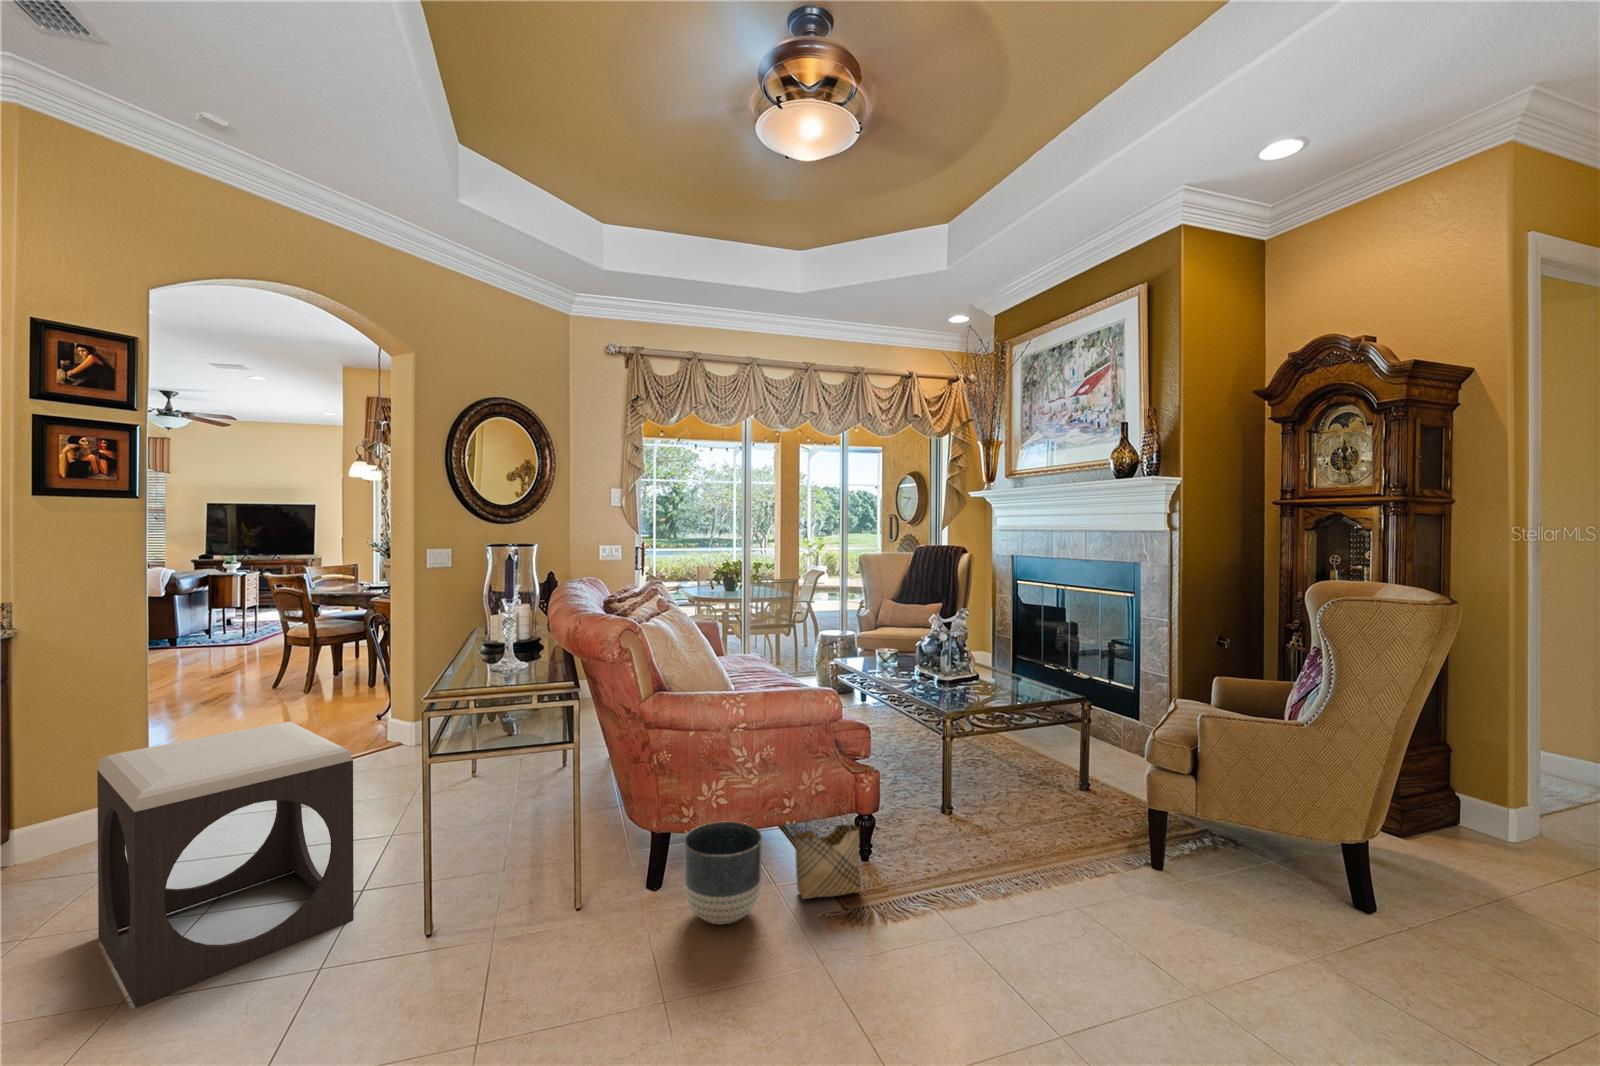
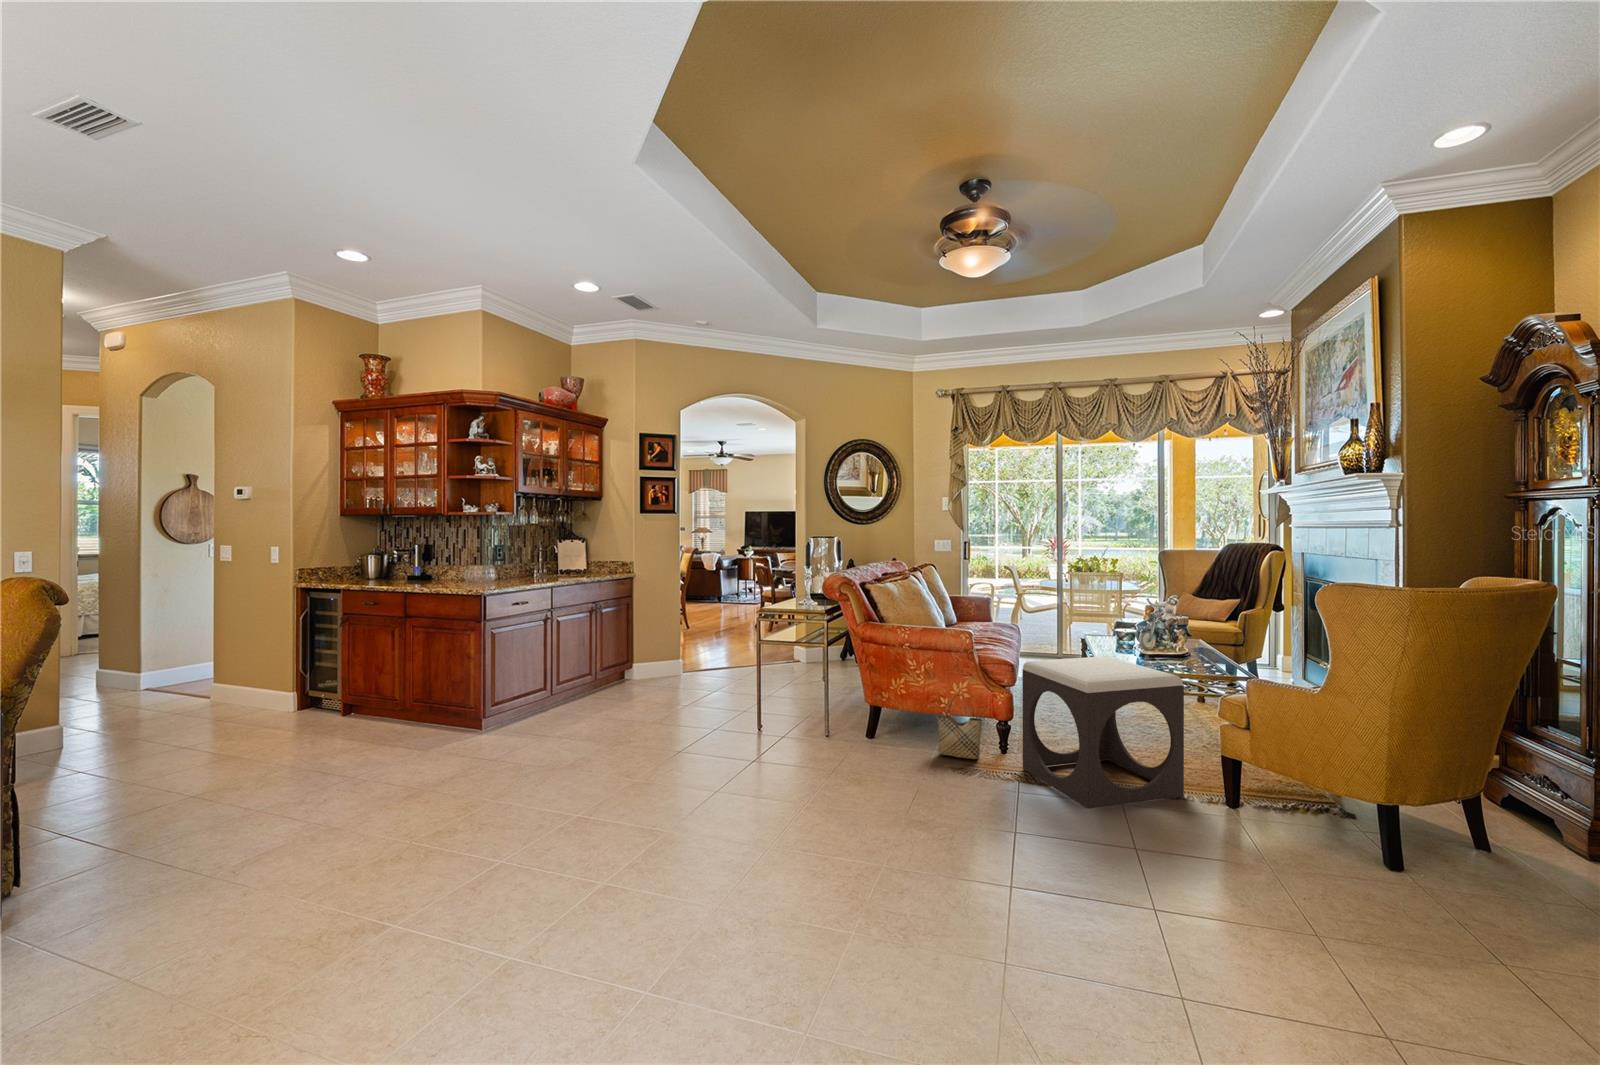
footstool: present [97,722,354,1007] -> present [1022,656,1184,808]
planter: present [684,822,762,924] -> none [868,700,913,753]

